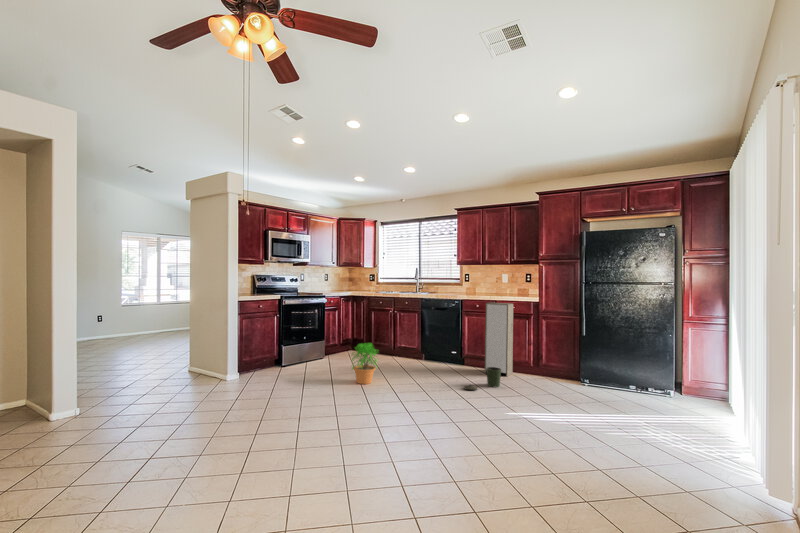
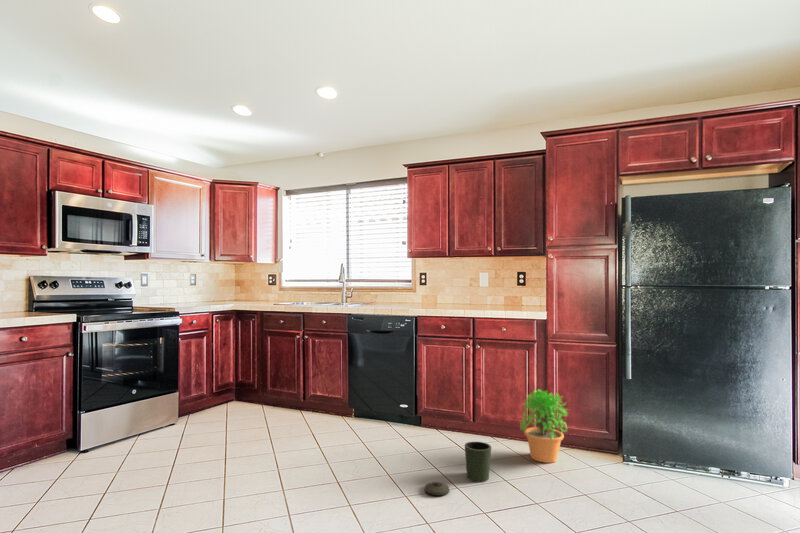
storage cabinet: present [485,303,513,376] -> none [457,321,504,450]
potted plant: present [352,343,377,384] -> present [520,390,567,463]

